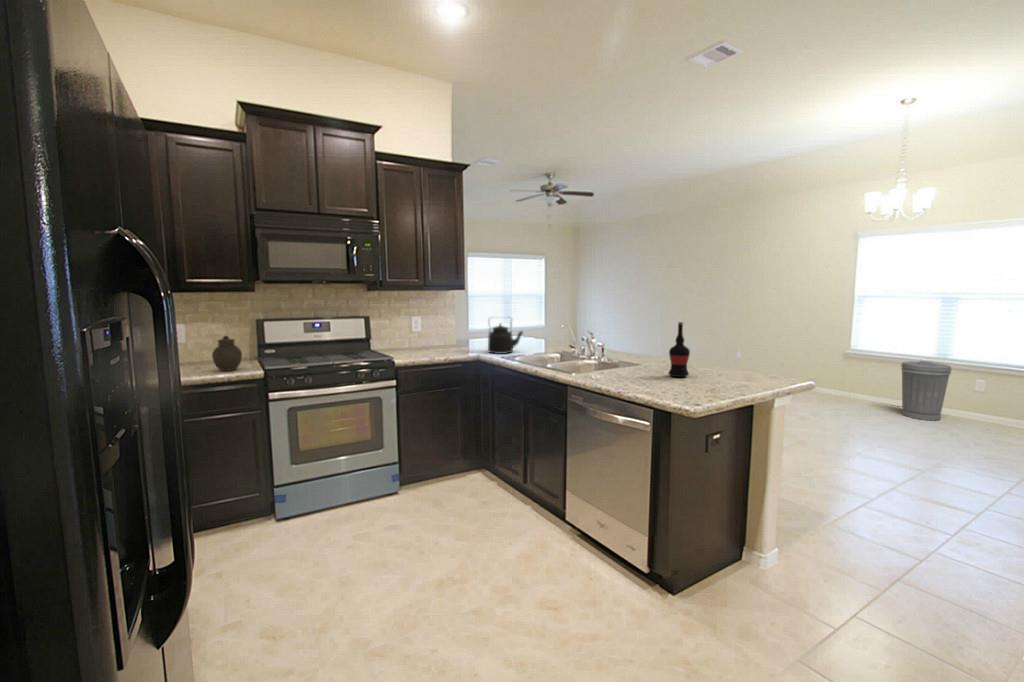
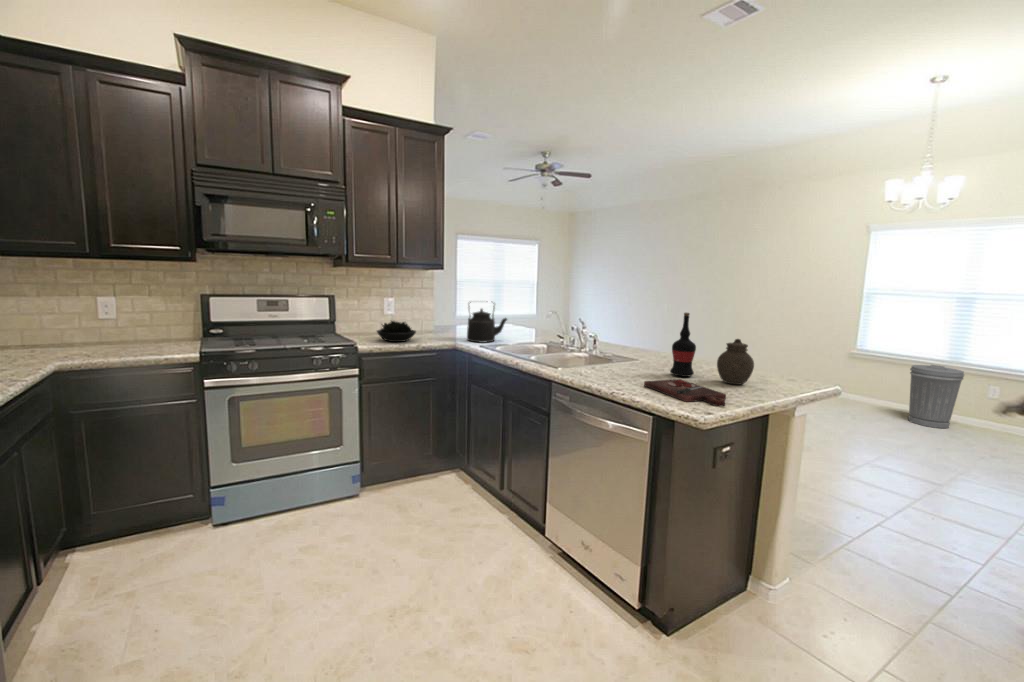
jar: present [212,336,242,371] -> present [717,339,754,385]
succulent plant: none [409,336,444,356] -> present [377,321,416,342]
cutting board: none [645,379,714,400] -> present [644,379,726,406]

